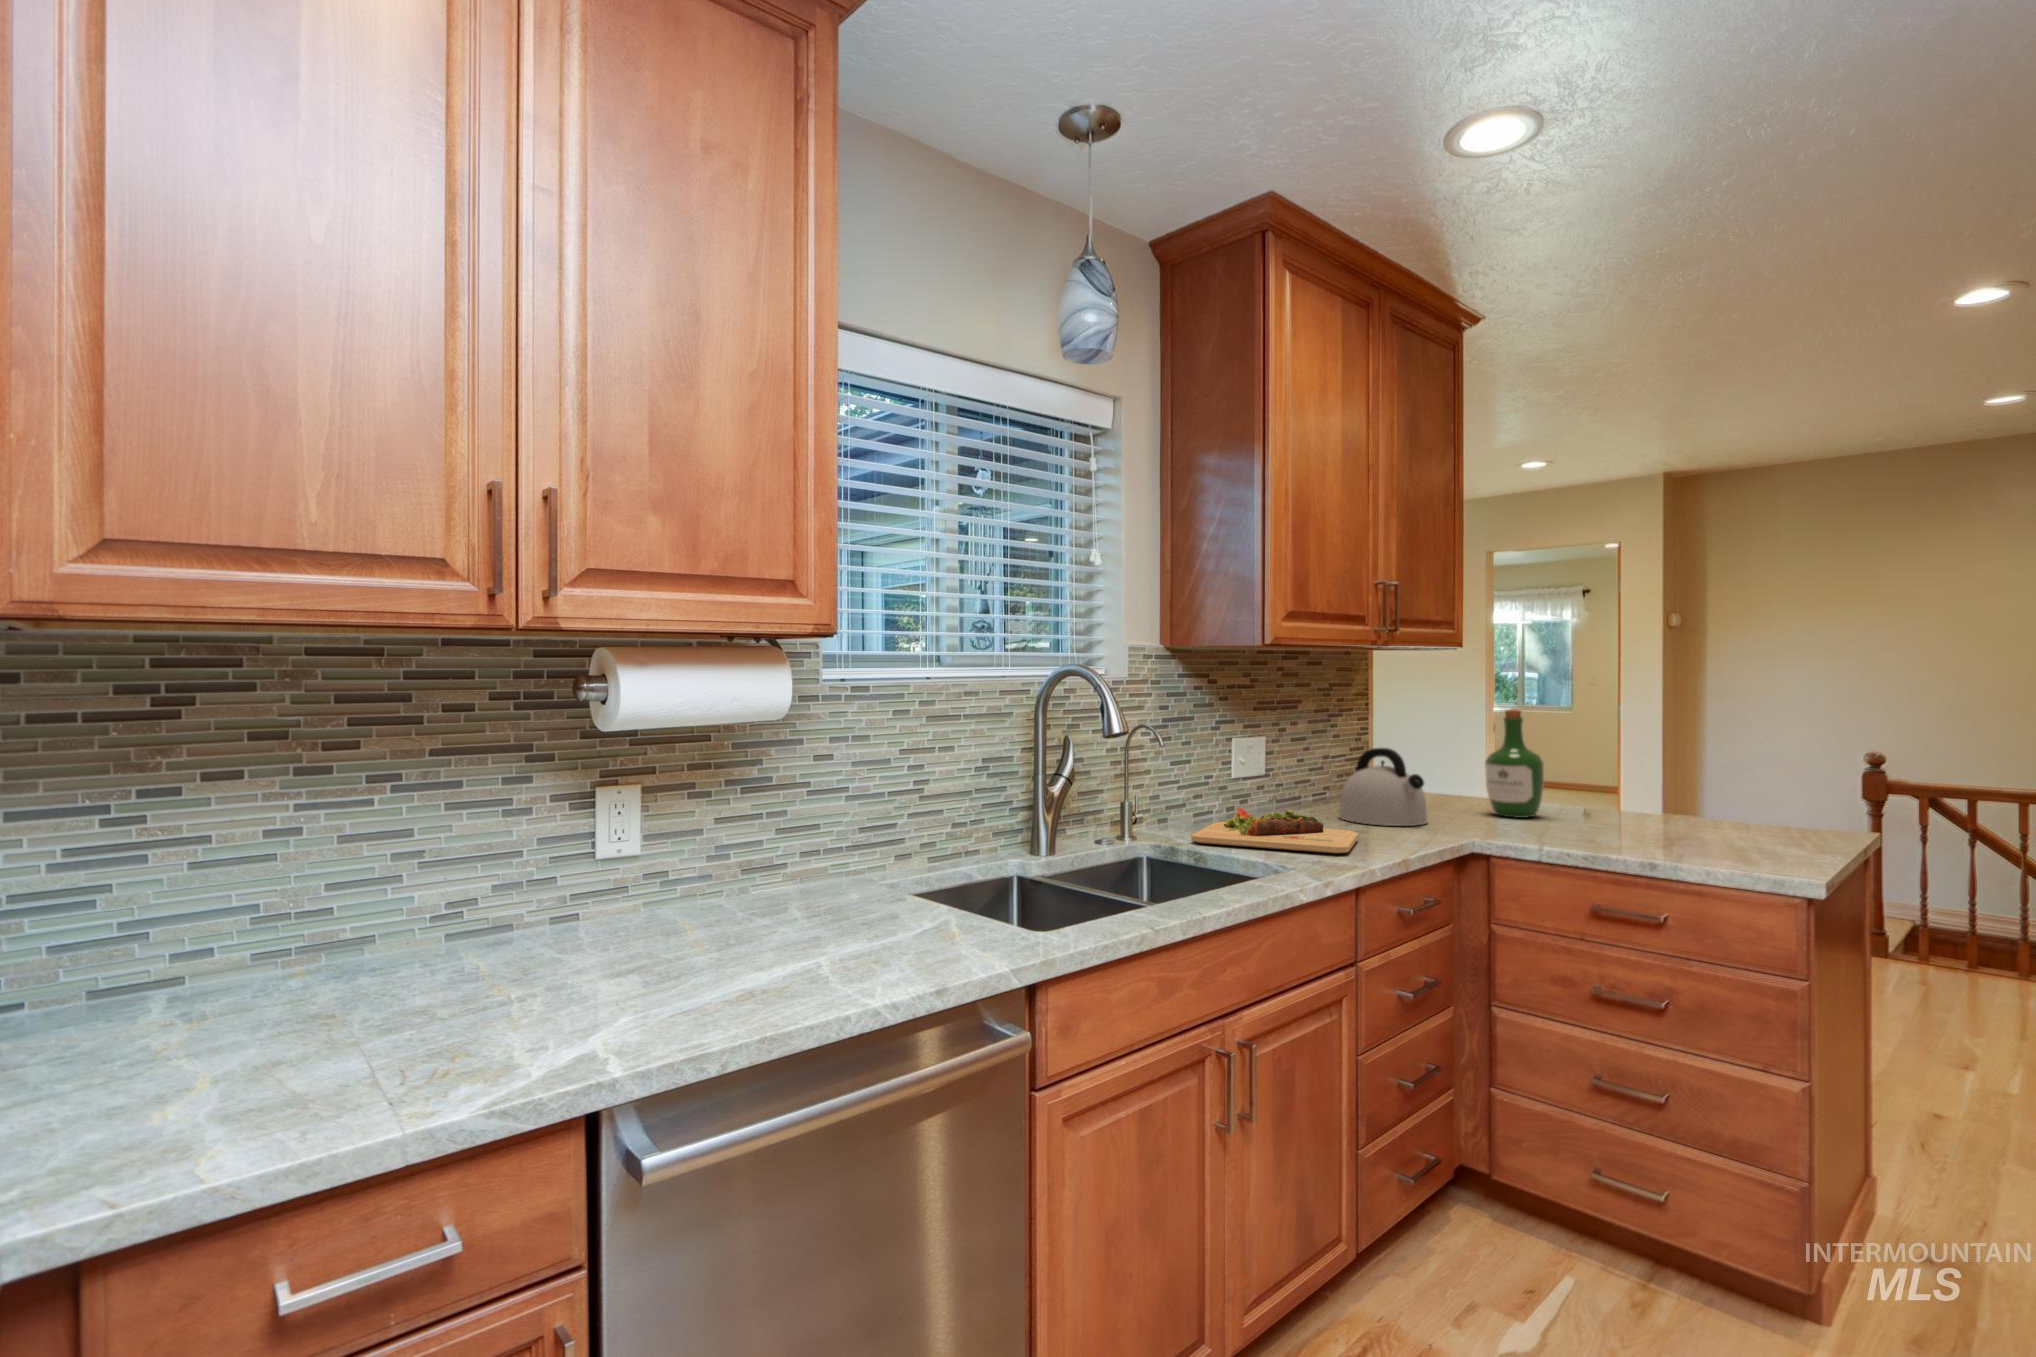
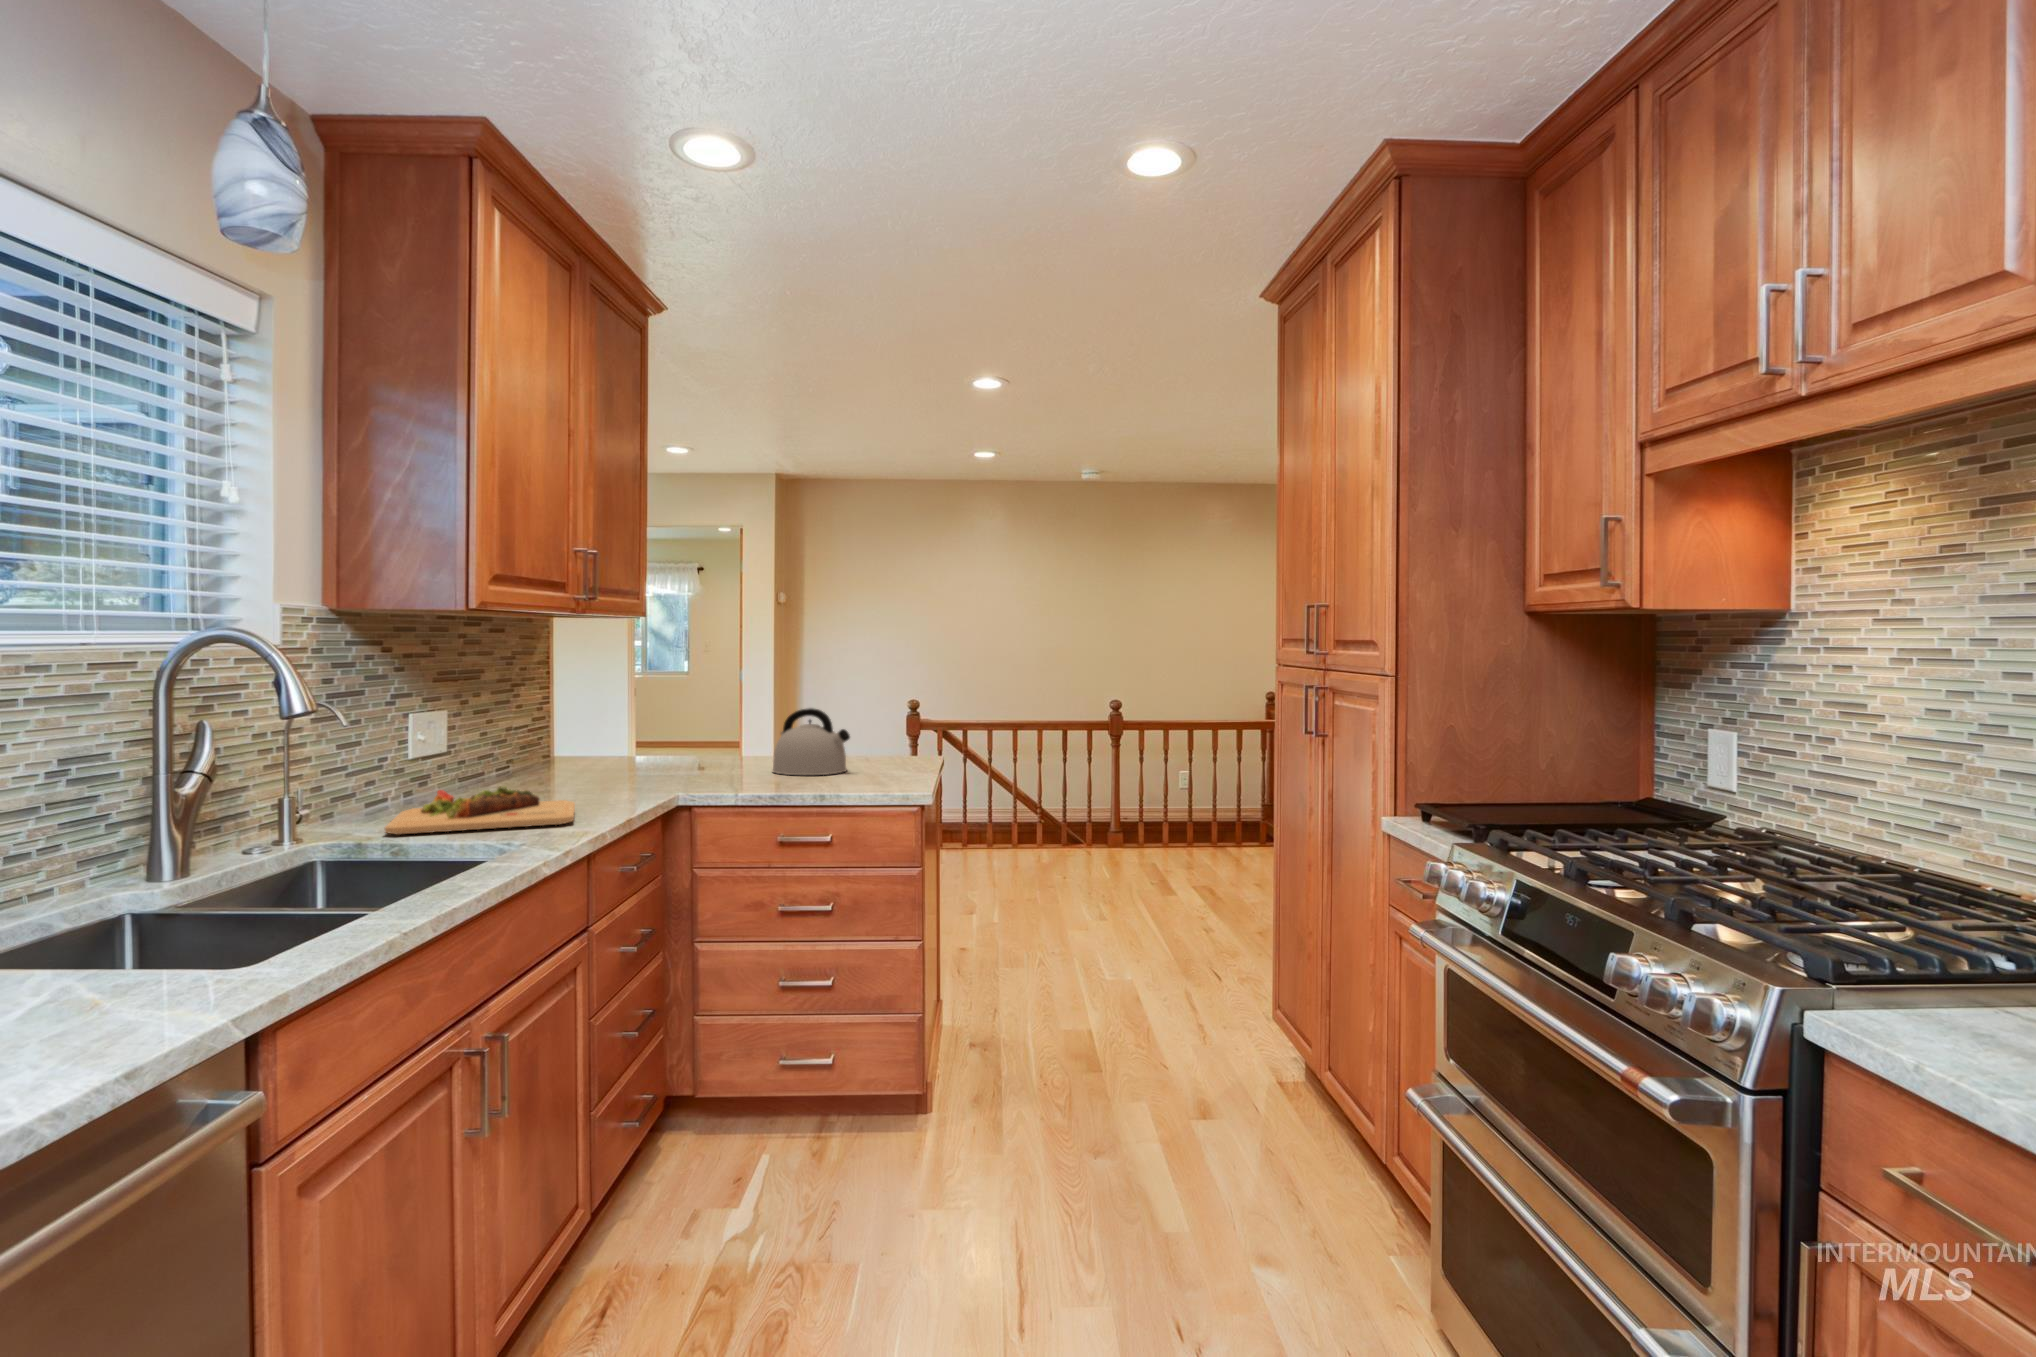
wine bottle: present [1485,709,1544,818] -> none [675,674,725,772]
kettle: present [1339,748,1427,826] -> present [773,708,850,775]

